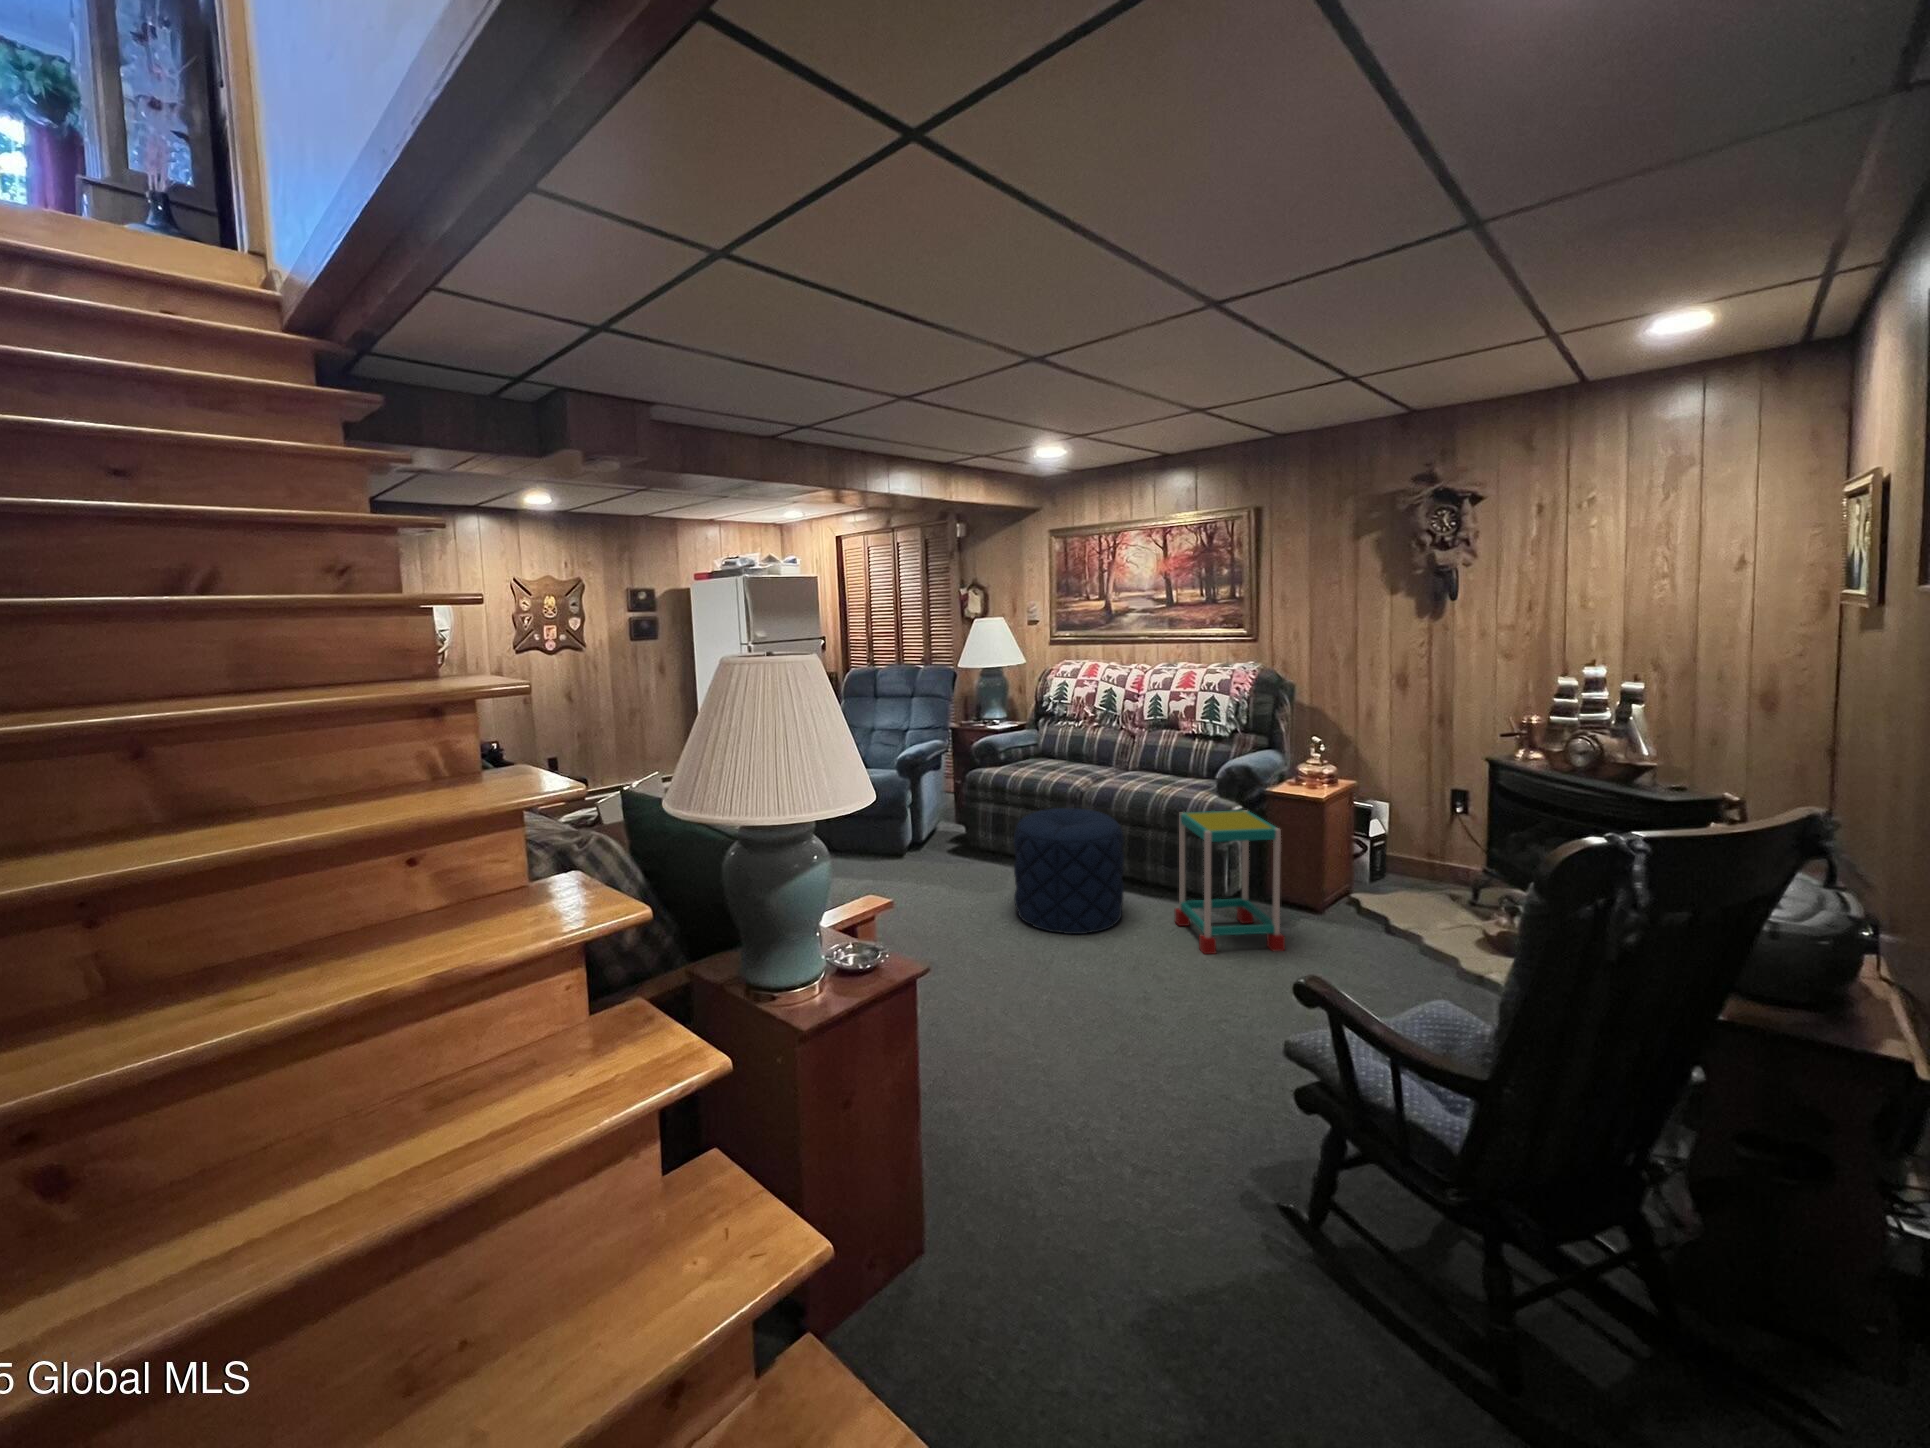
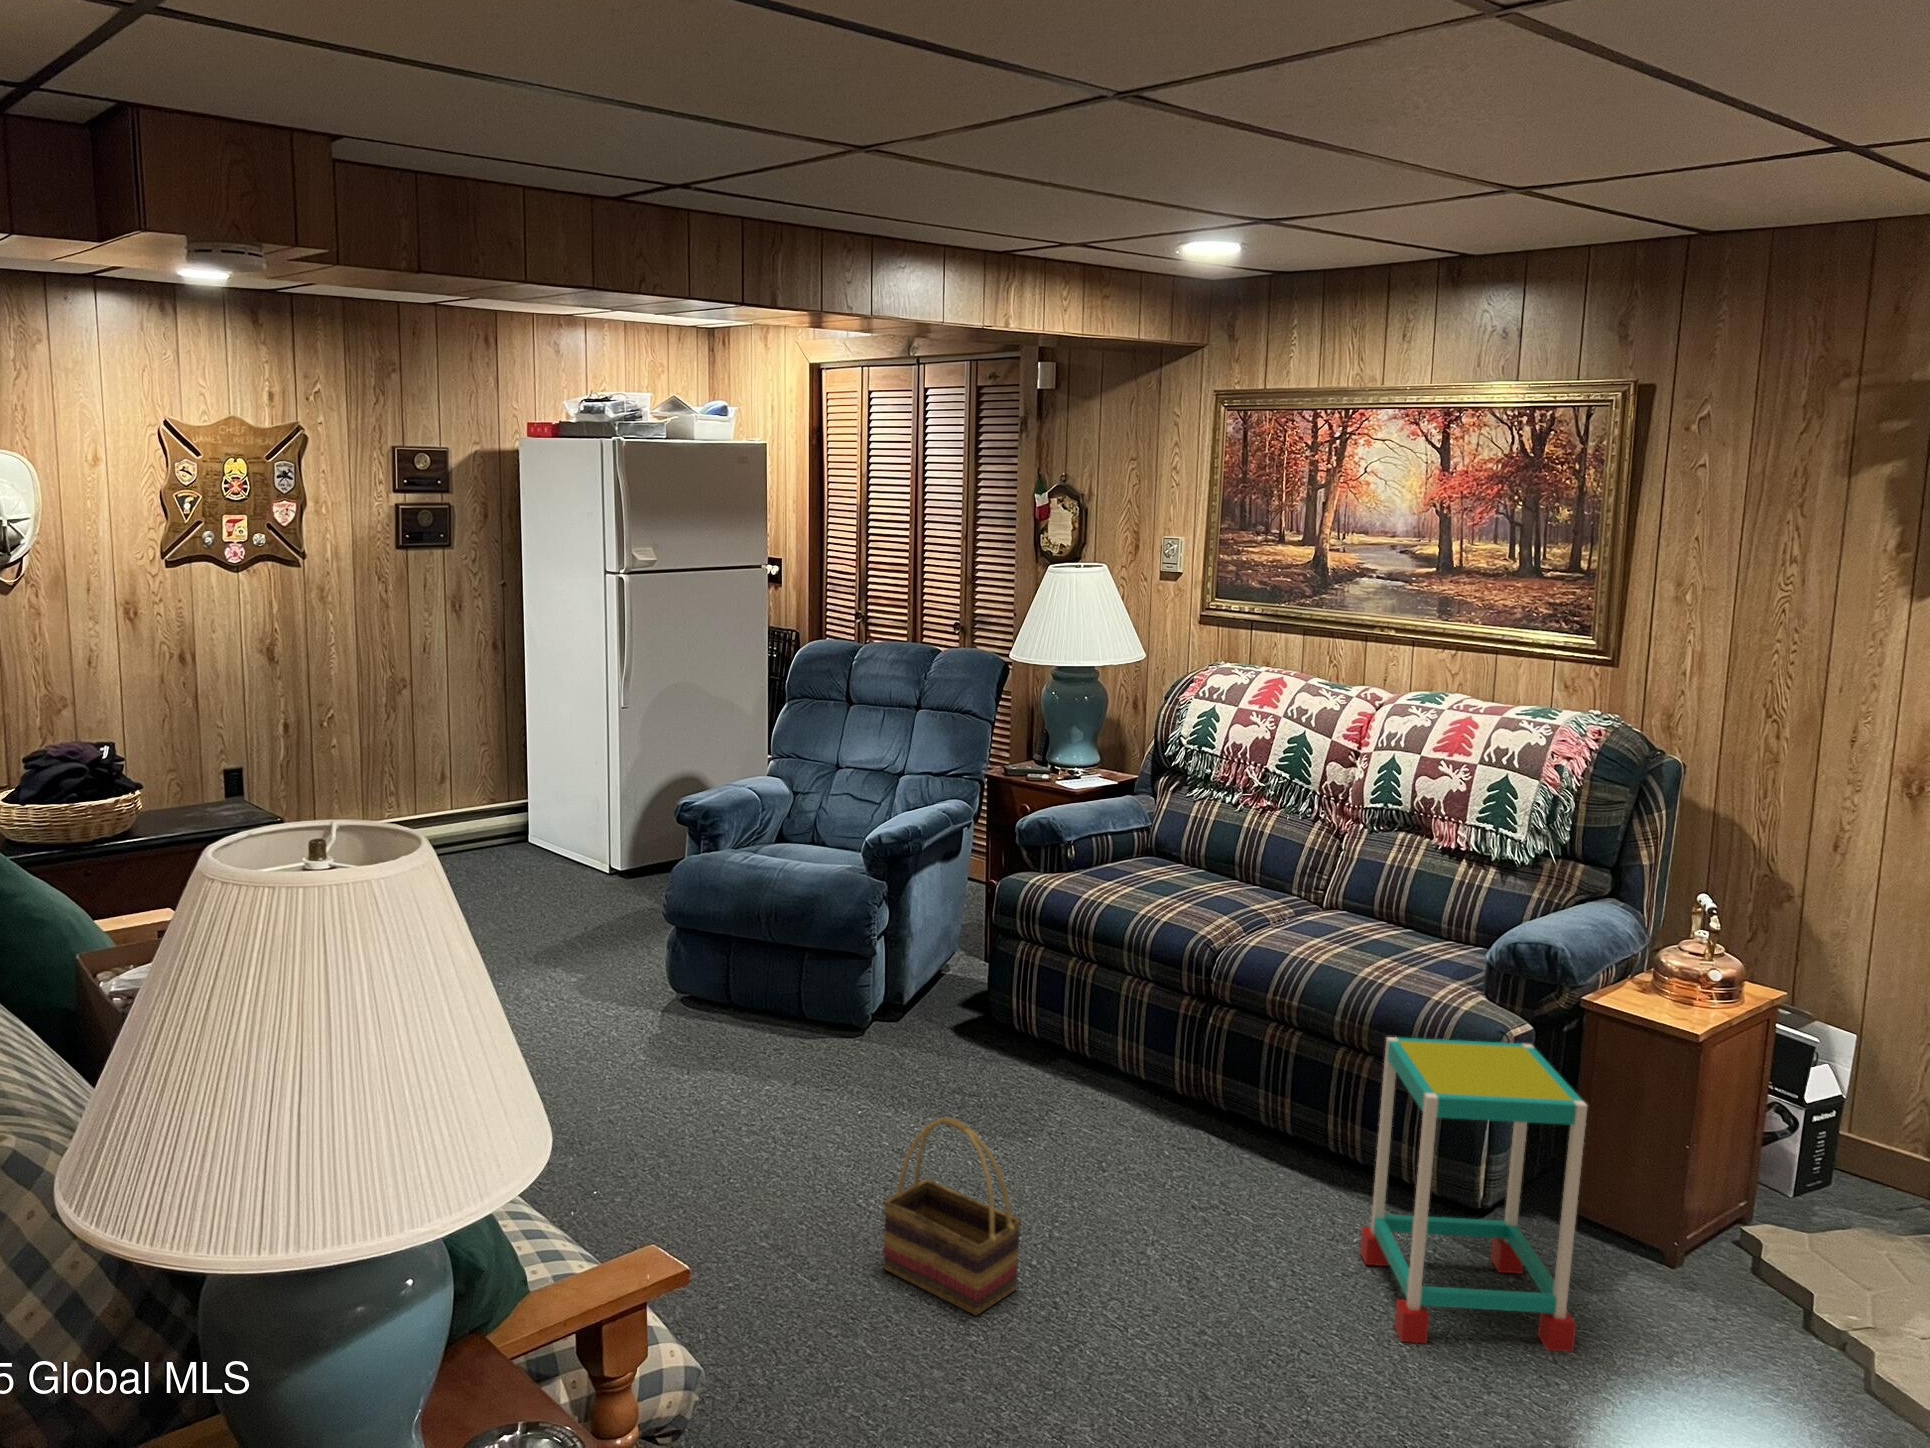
pouf: present [1014,808,1124,934] -> none [1041,992,1271,1263]
basket: none [945,868,1016,962] -> present [883,1117,1022,1315]

